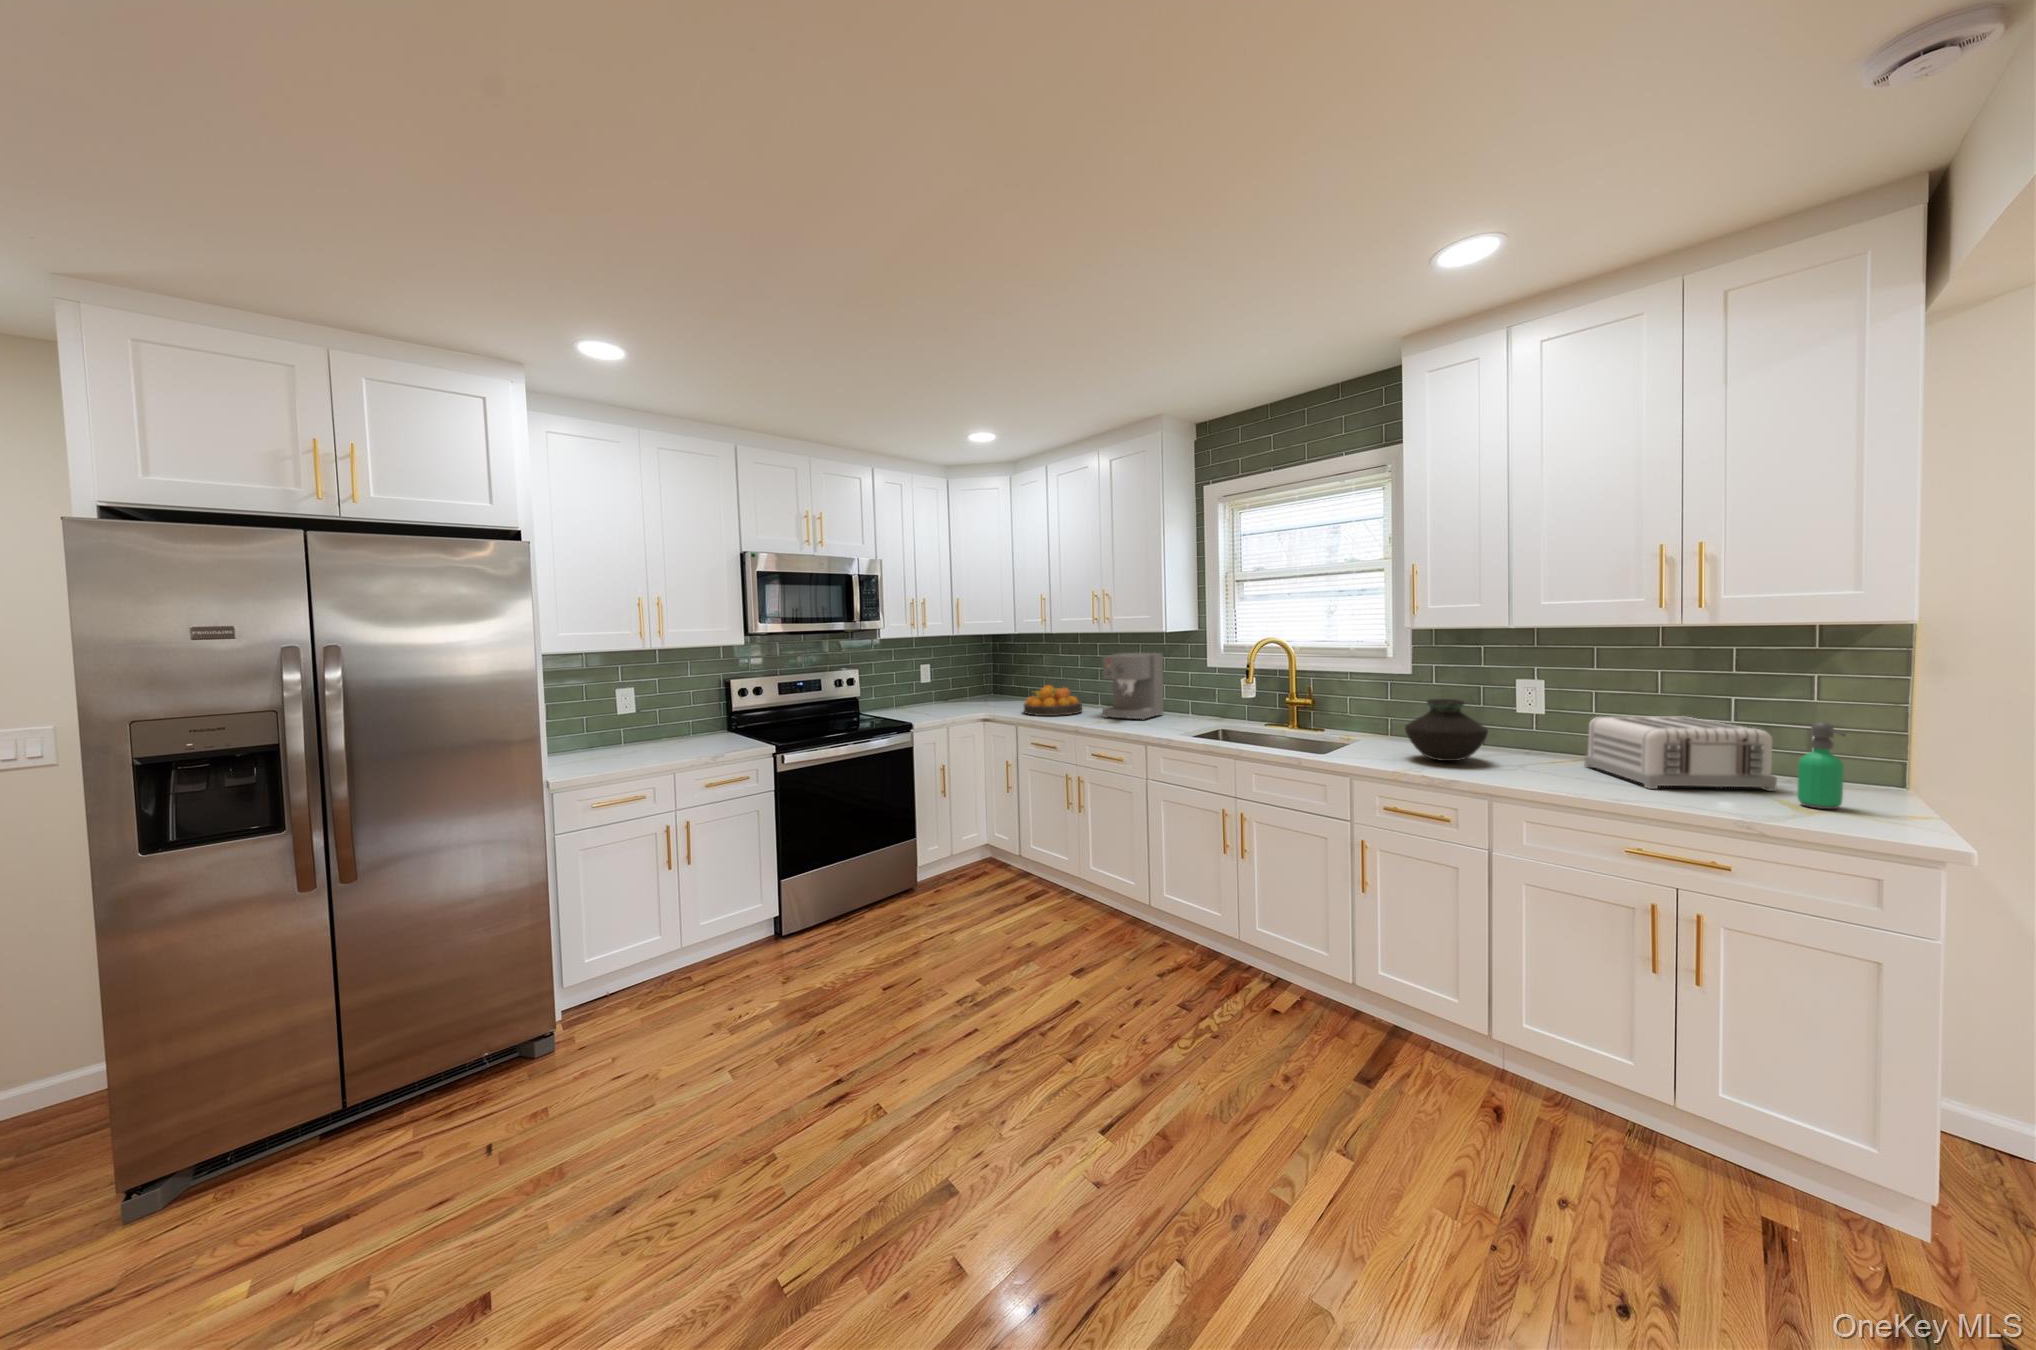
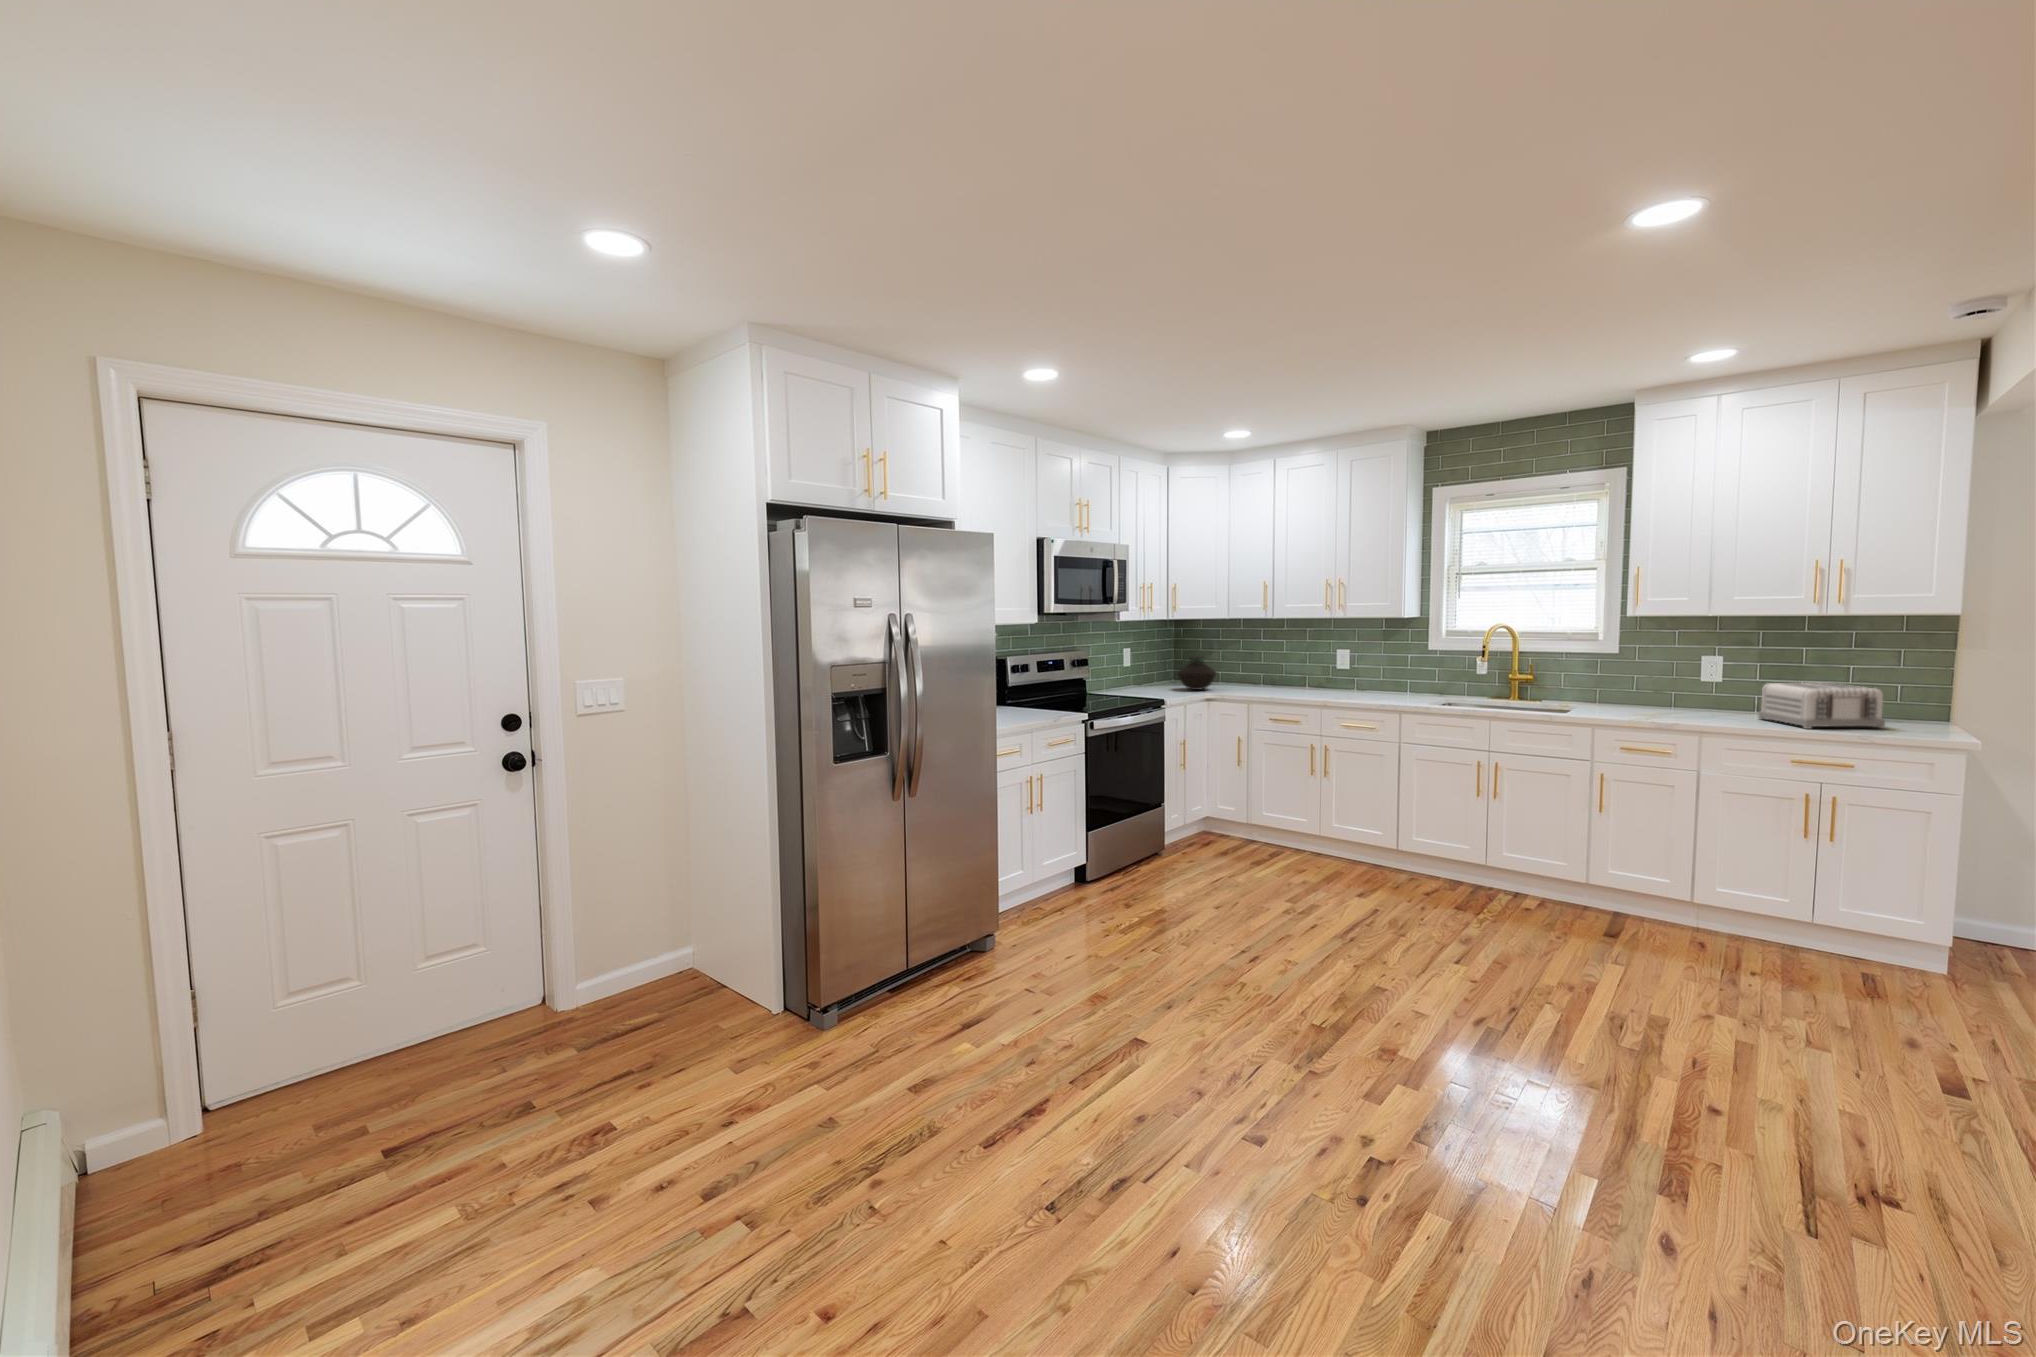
coffee maker: present [1103,653,1164,720] -> none [1330,636,1381,695]
fruit bowl: present [1024,685,1082,716] -> none [1244,665,1300,693]
vase: present [1405,699,1488,761] -> present [1177,657,1216,690]
soap dispenser: present [1797,722,1845,809] -> none [1897,681,1925,735]

